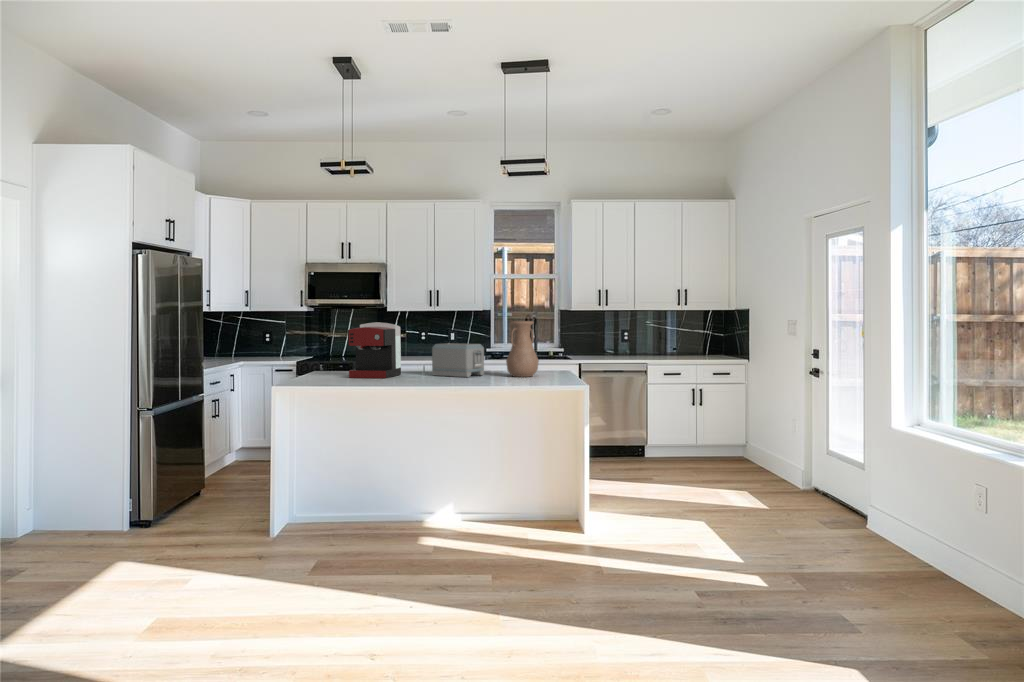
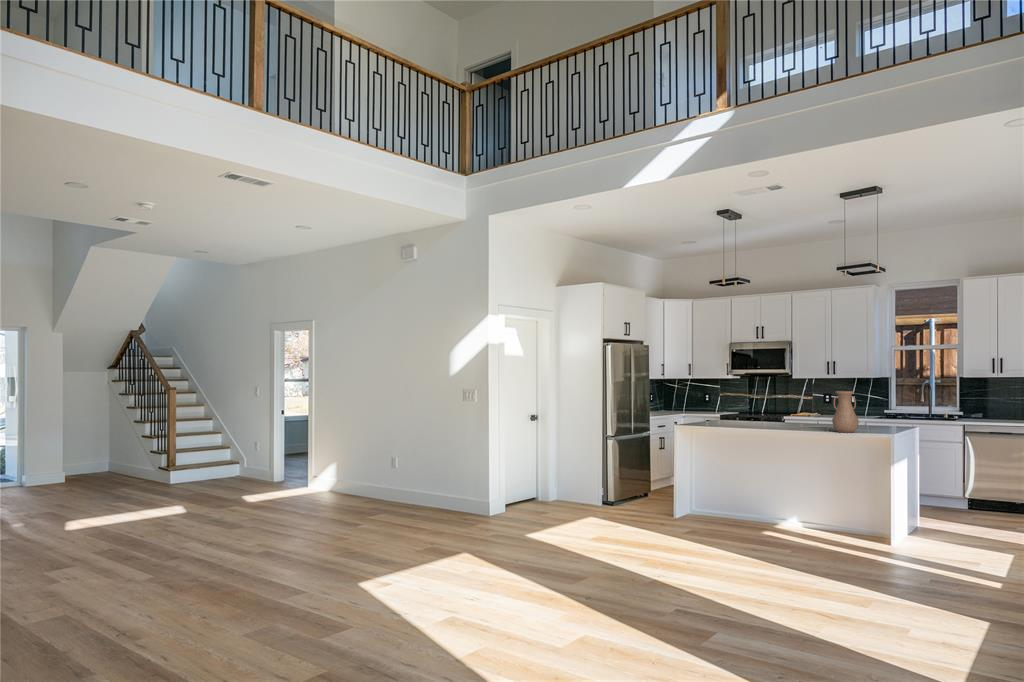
coffee maker: present [348,322,401,378] -> none [723,390,763,428]
toaster: present [432,343,484,377] -> none [782,406,819,430]

